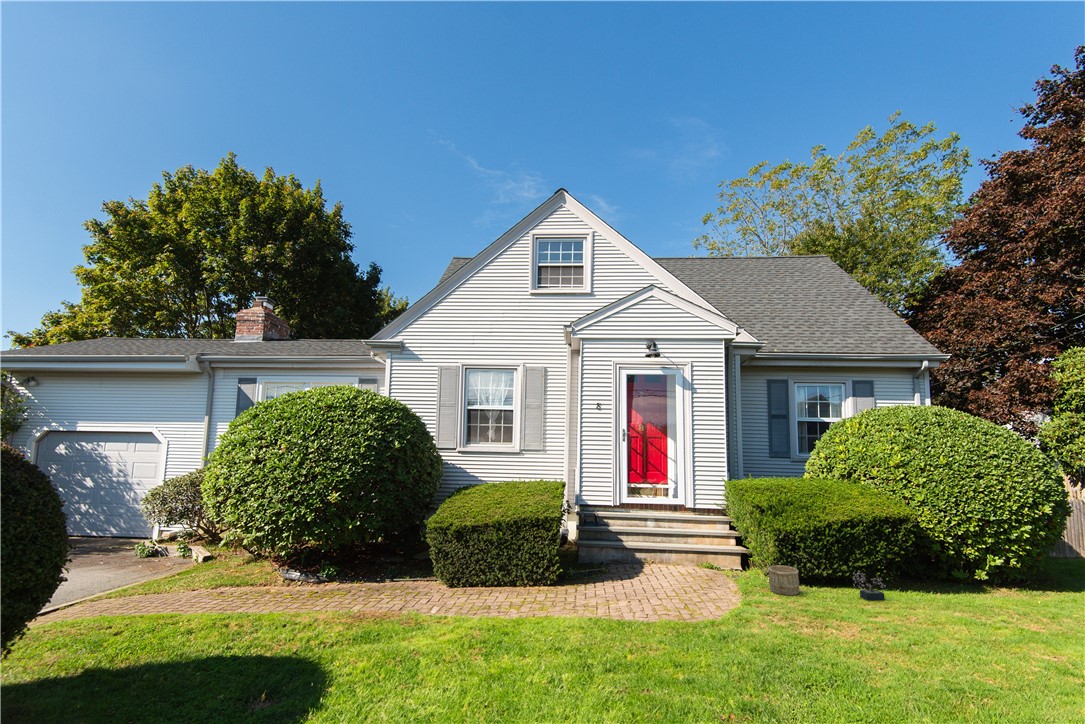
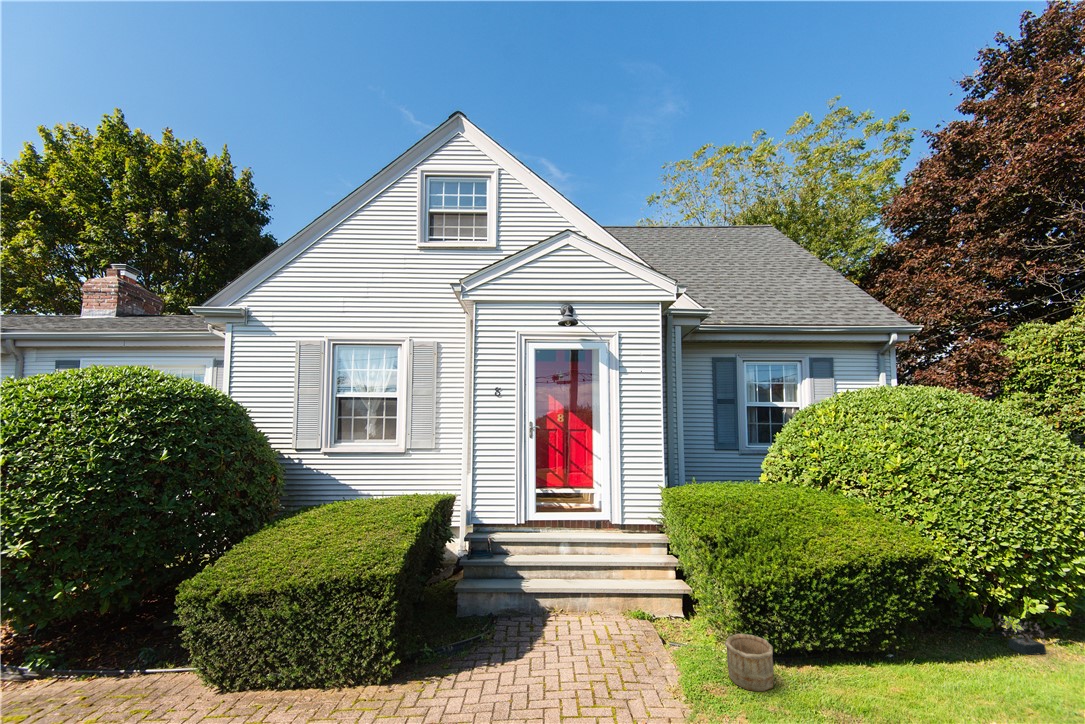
decorative plant: present [853,572,886,600] -> present [998,615,1046,655]

